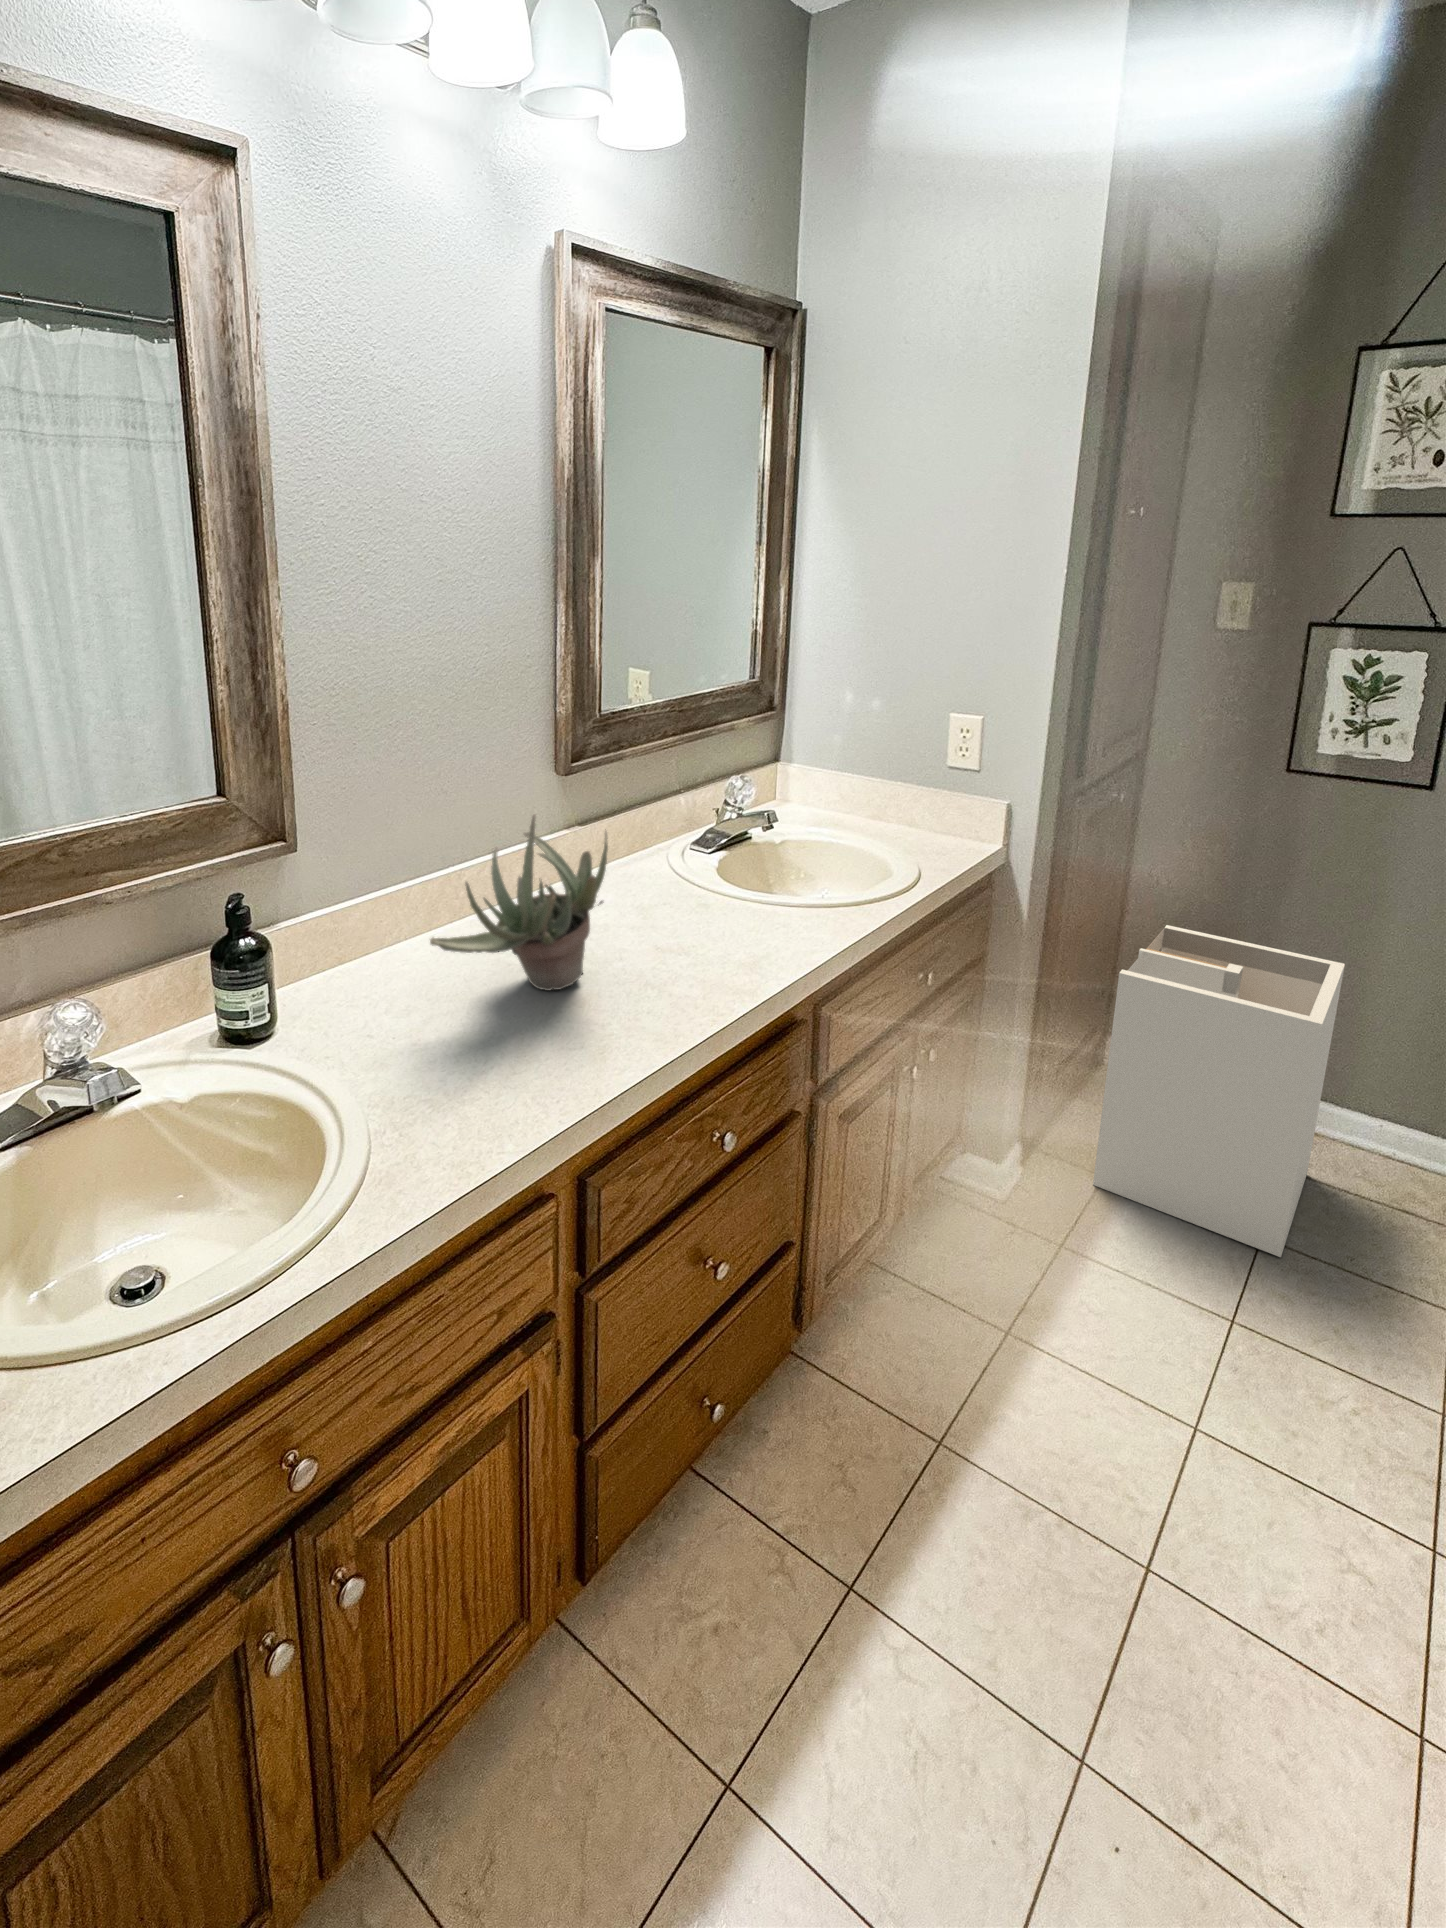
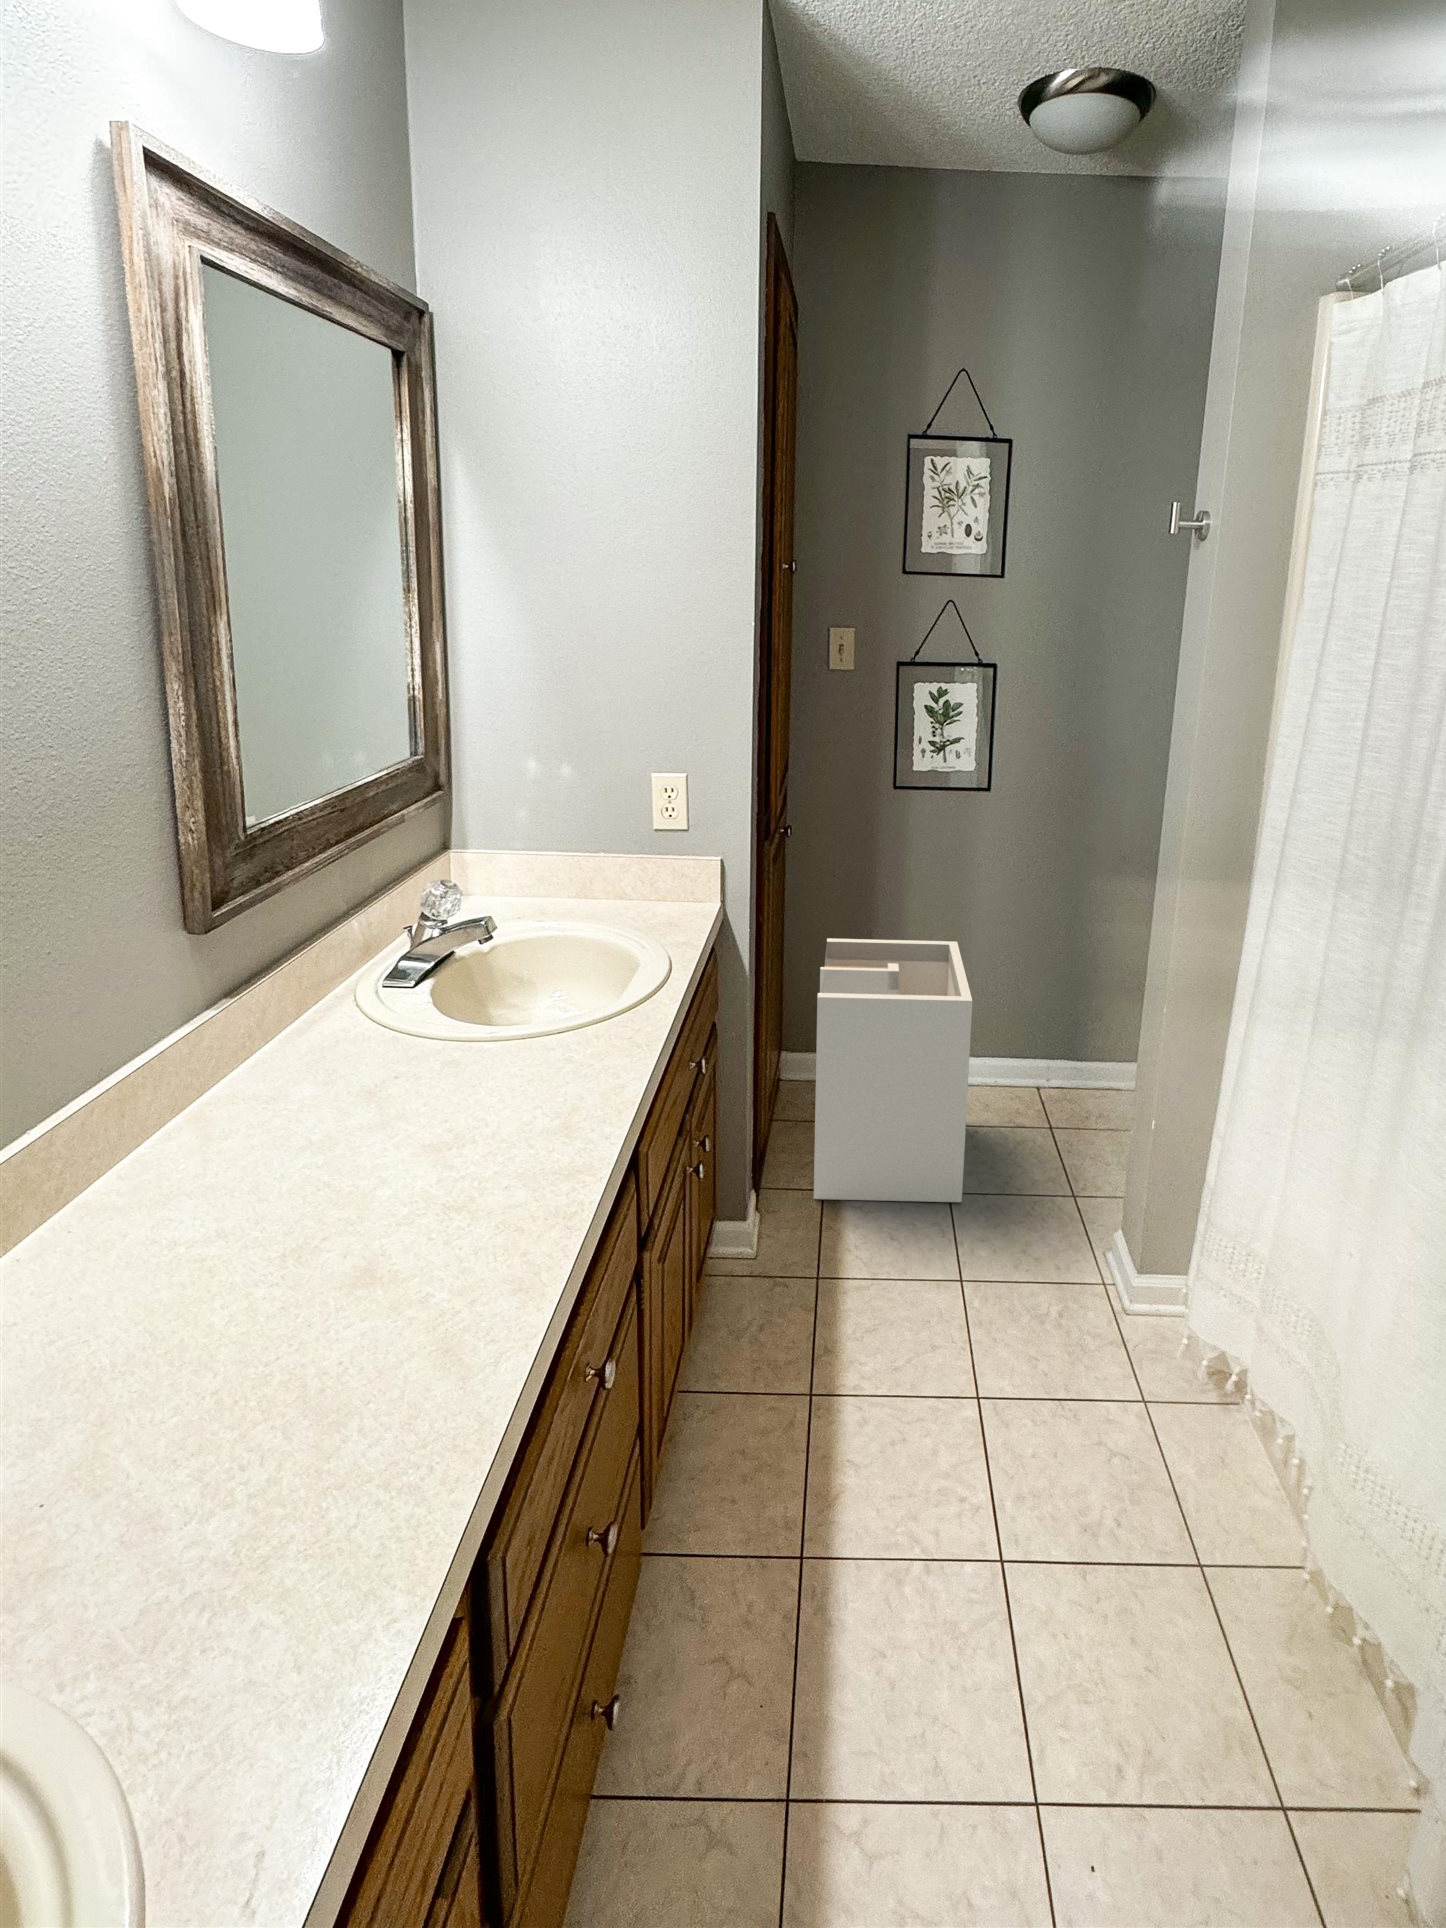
succulent plant: present [430,815,608,991] -> none [93,1031,390,1330]

